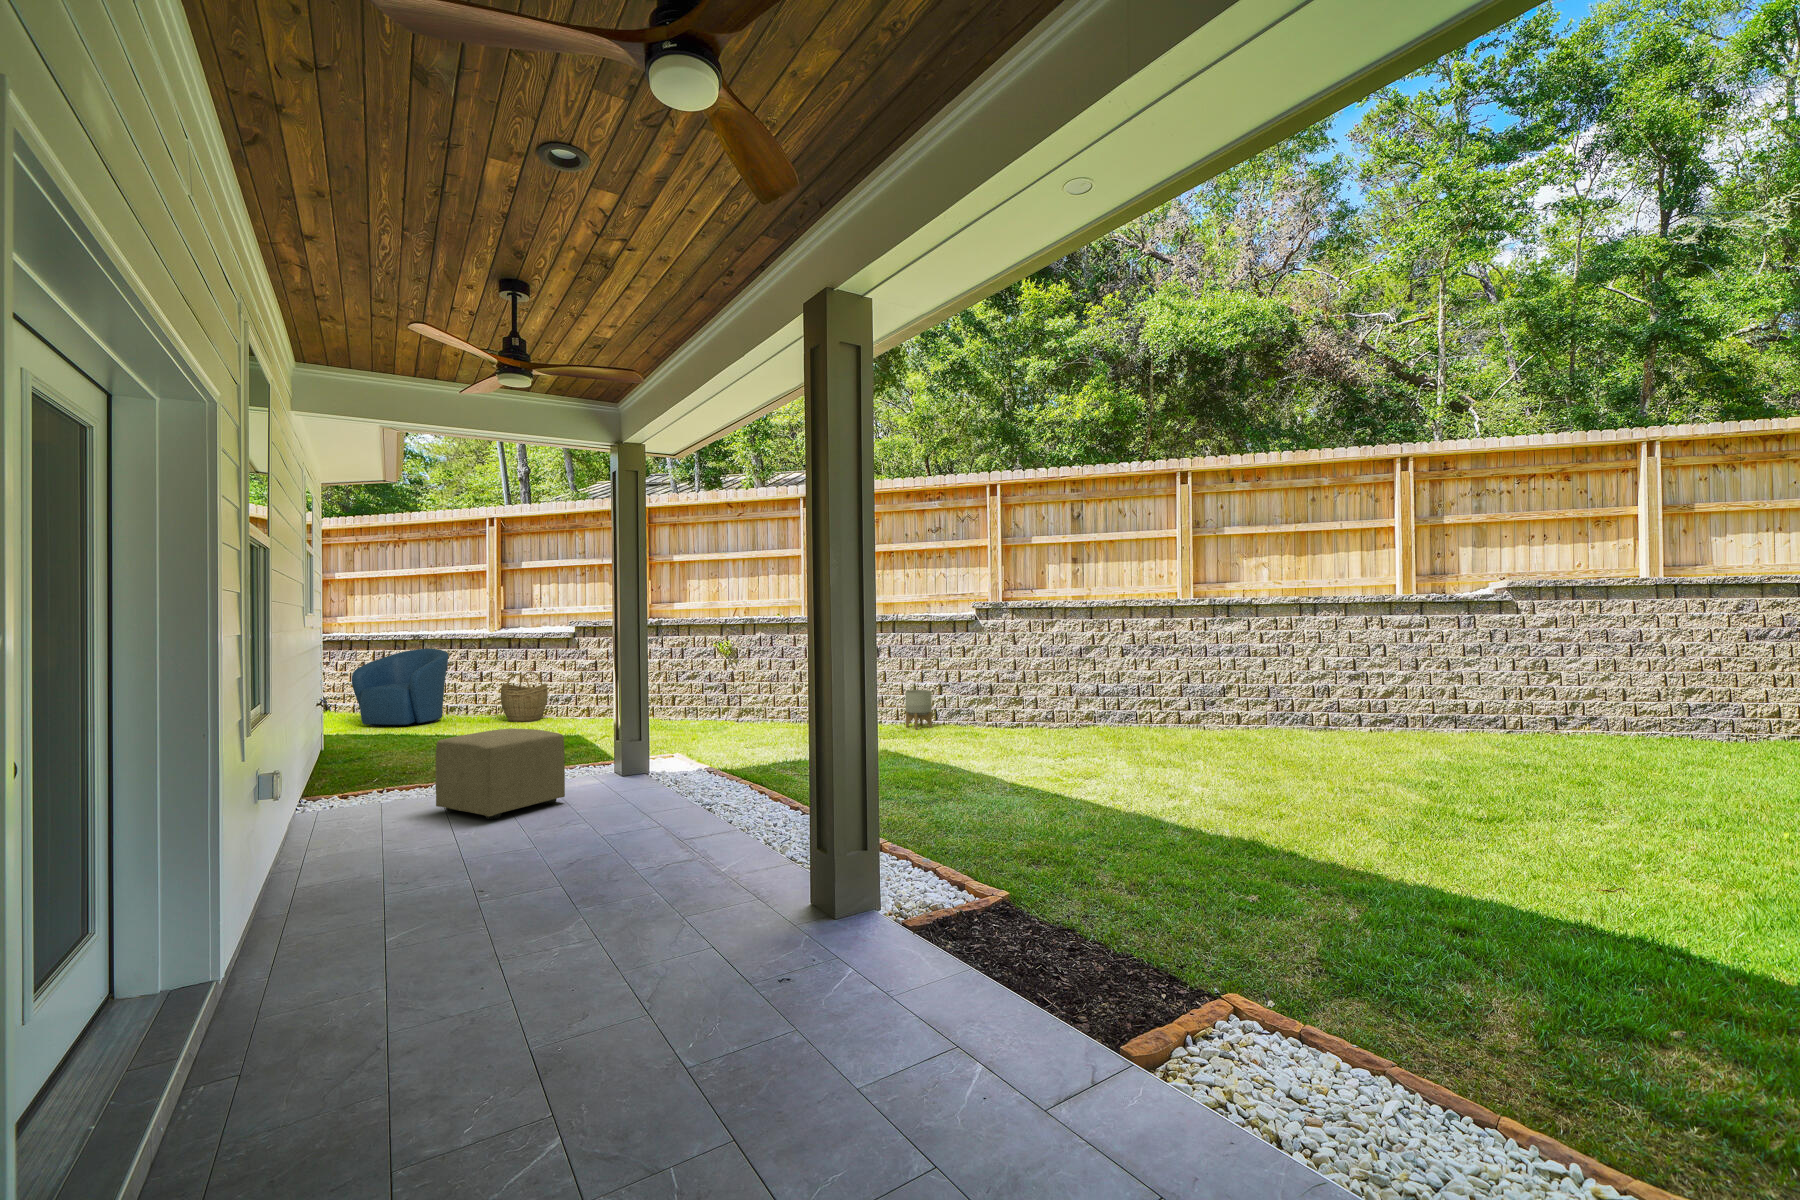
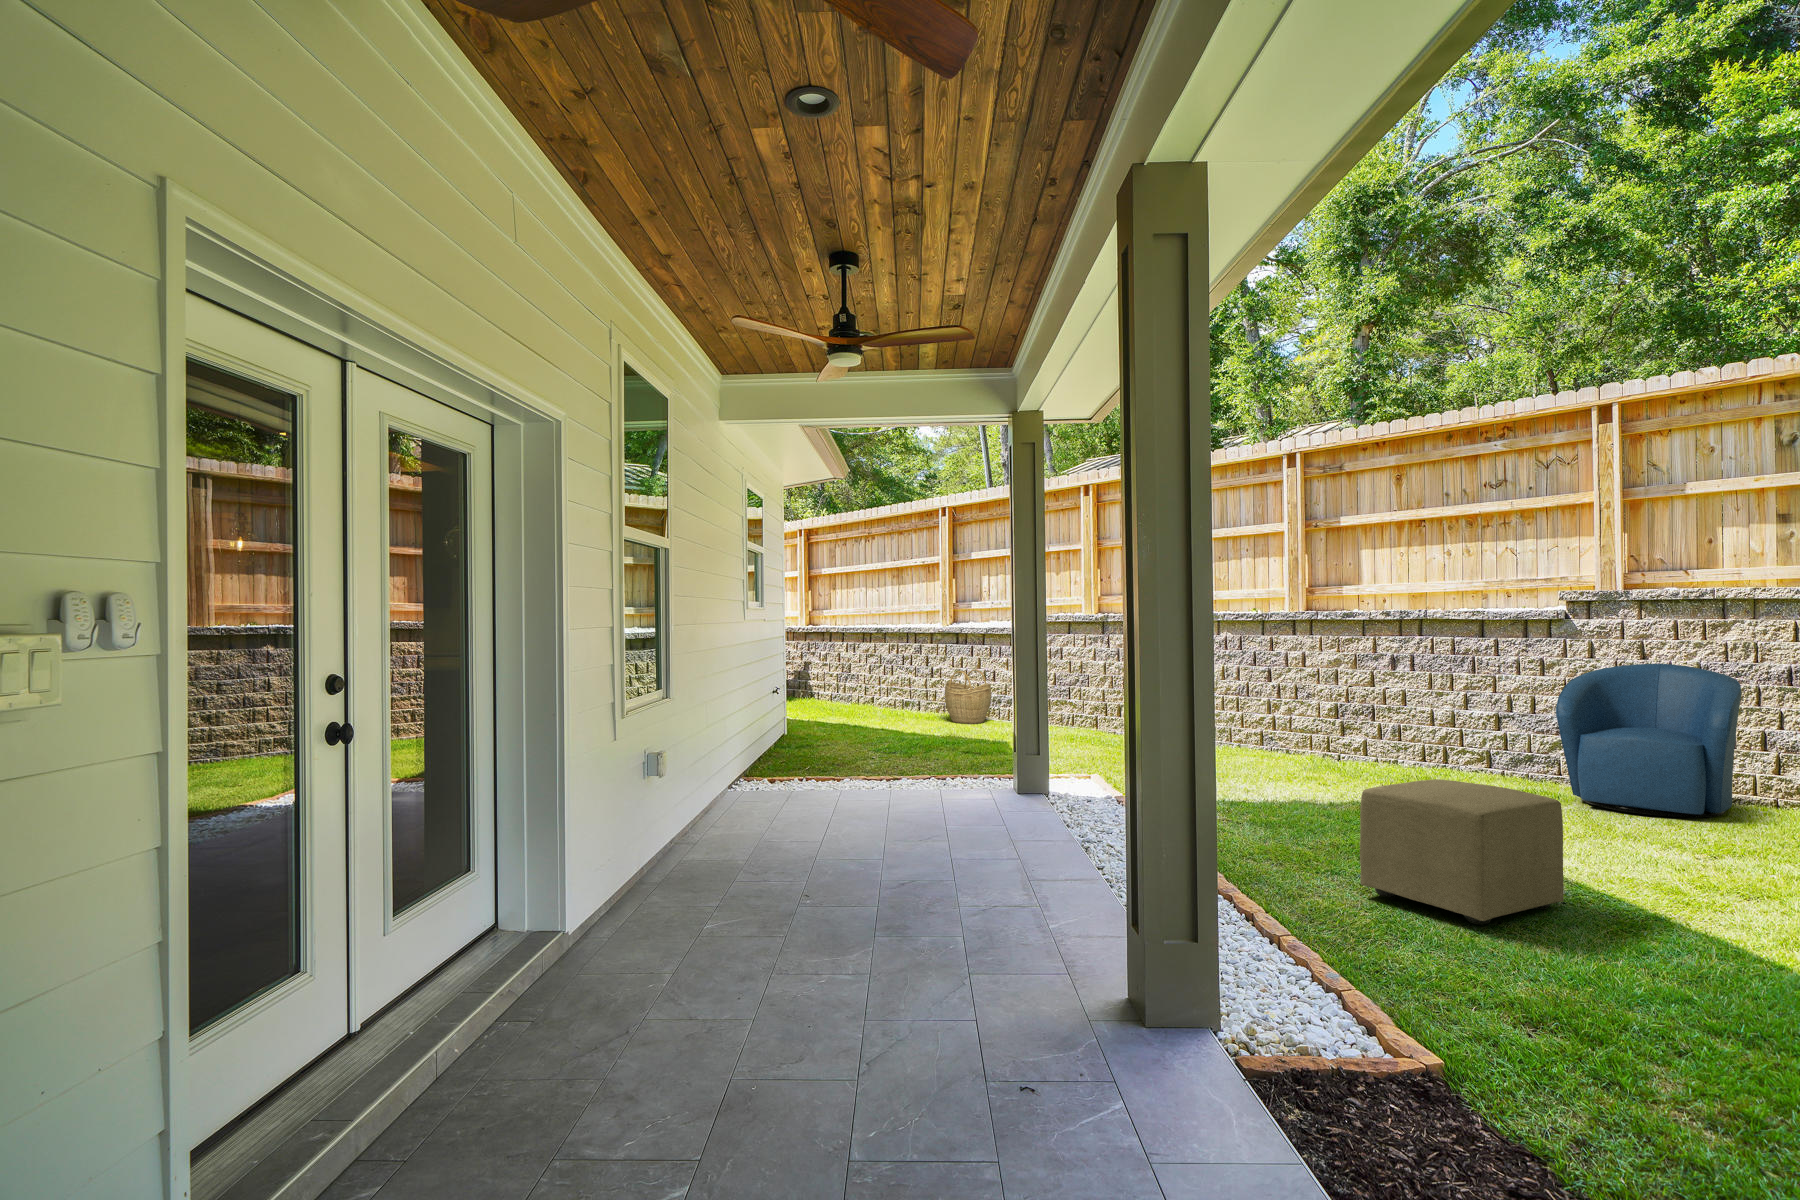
armchair: present [352,648,448,728] -> present [1556,664,1742,817]
planter: present [905,690,932,729] -> none [1436,721,1482,779]
ottoman: present [435,728,565,819] -> present [1360,779,1564,925]

